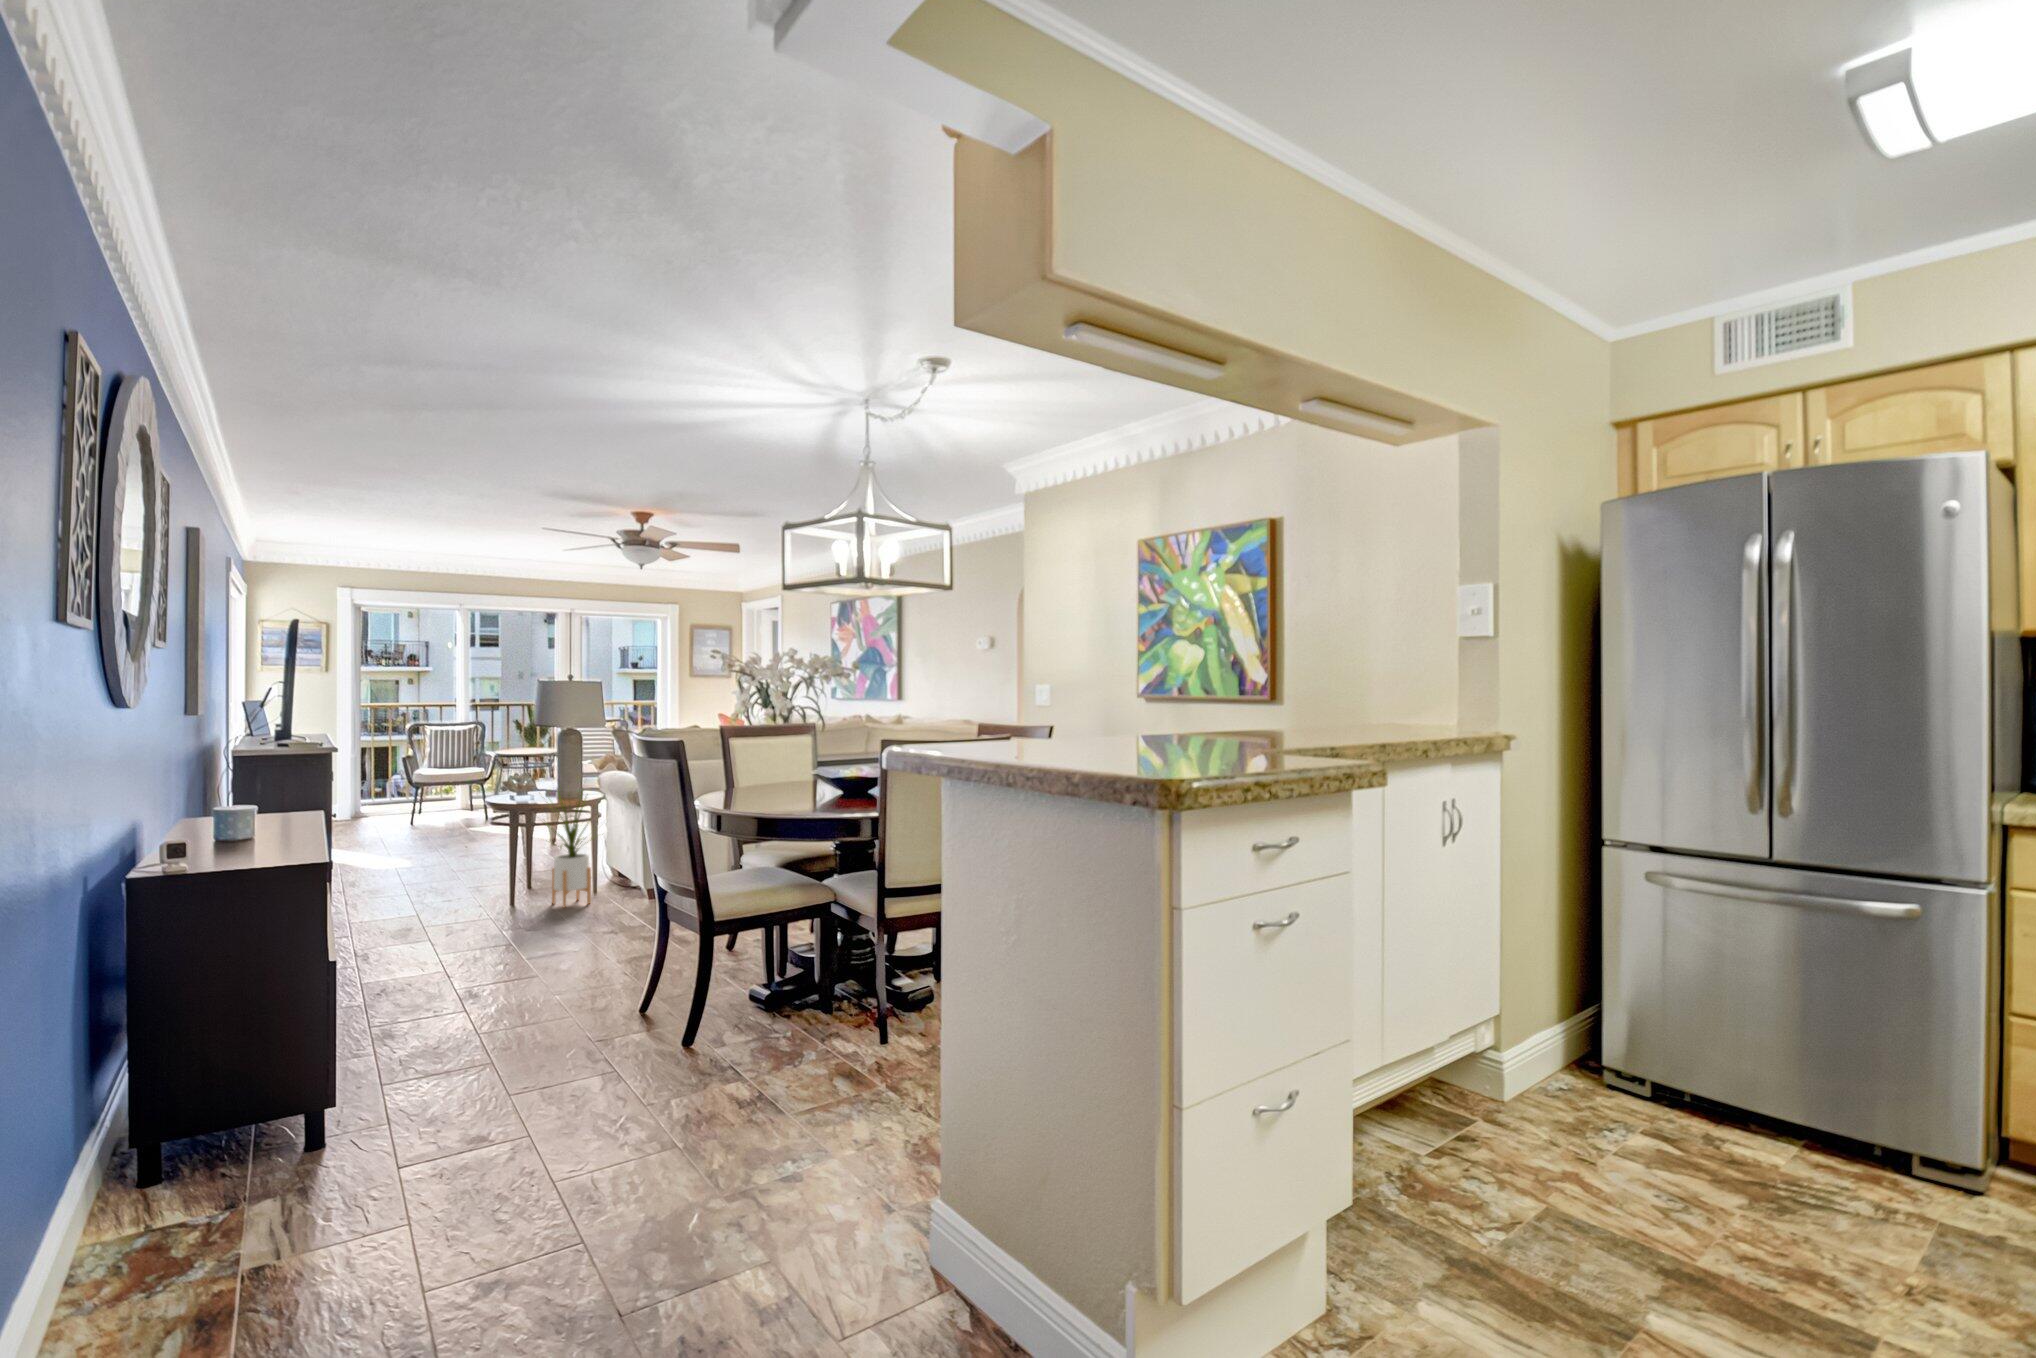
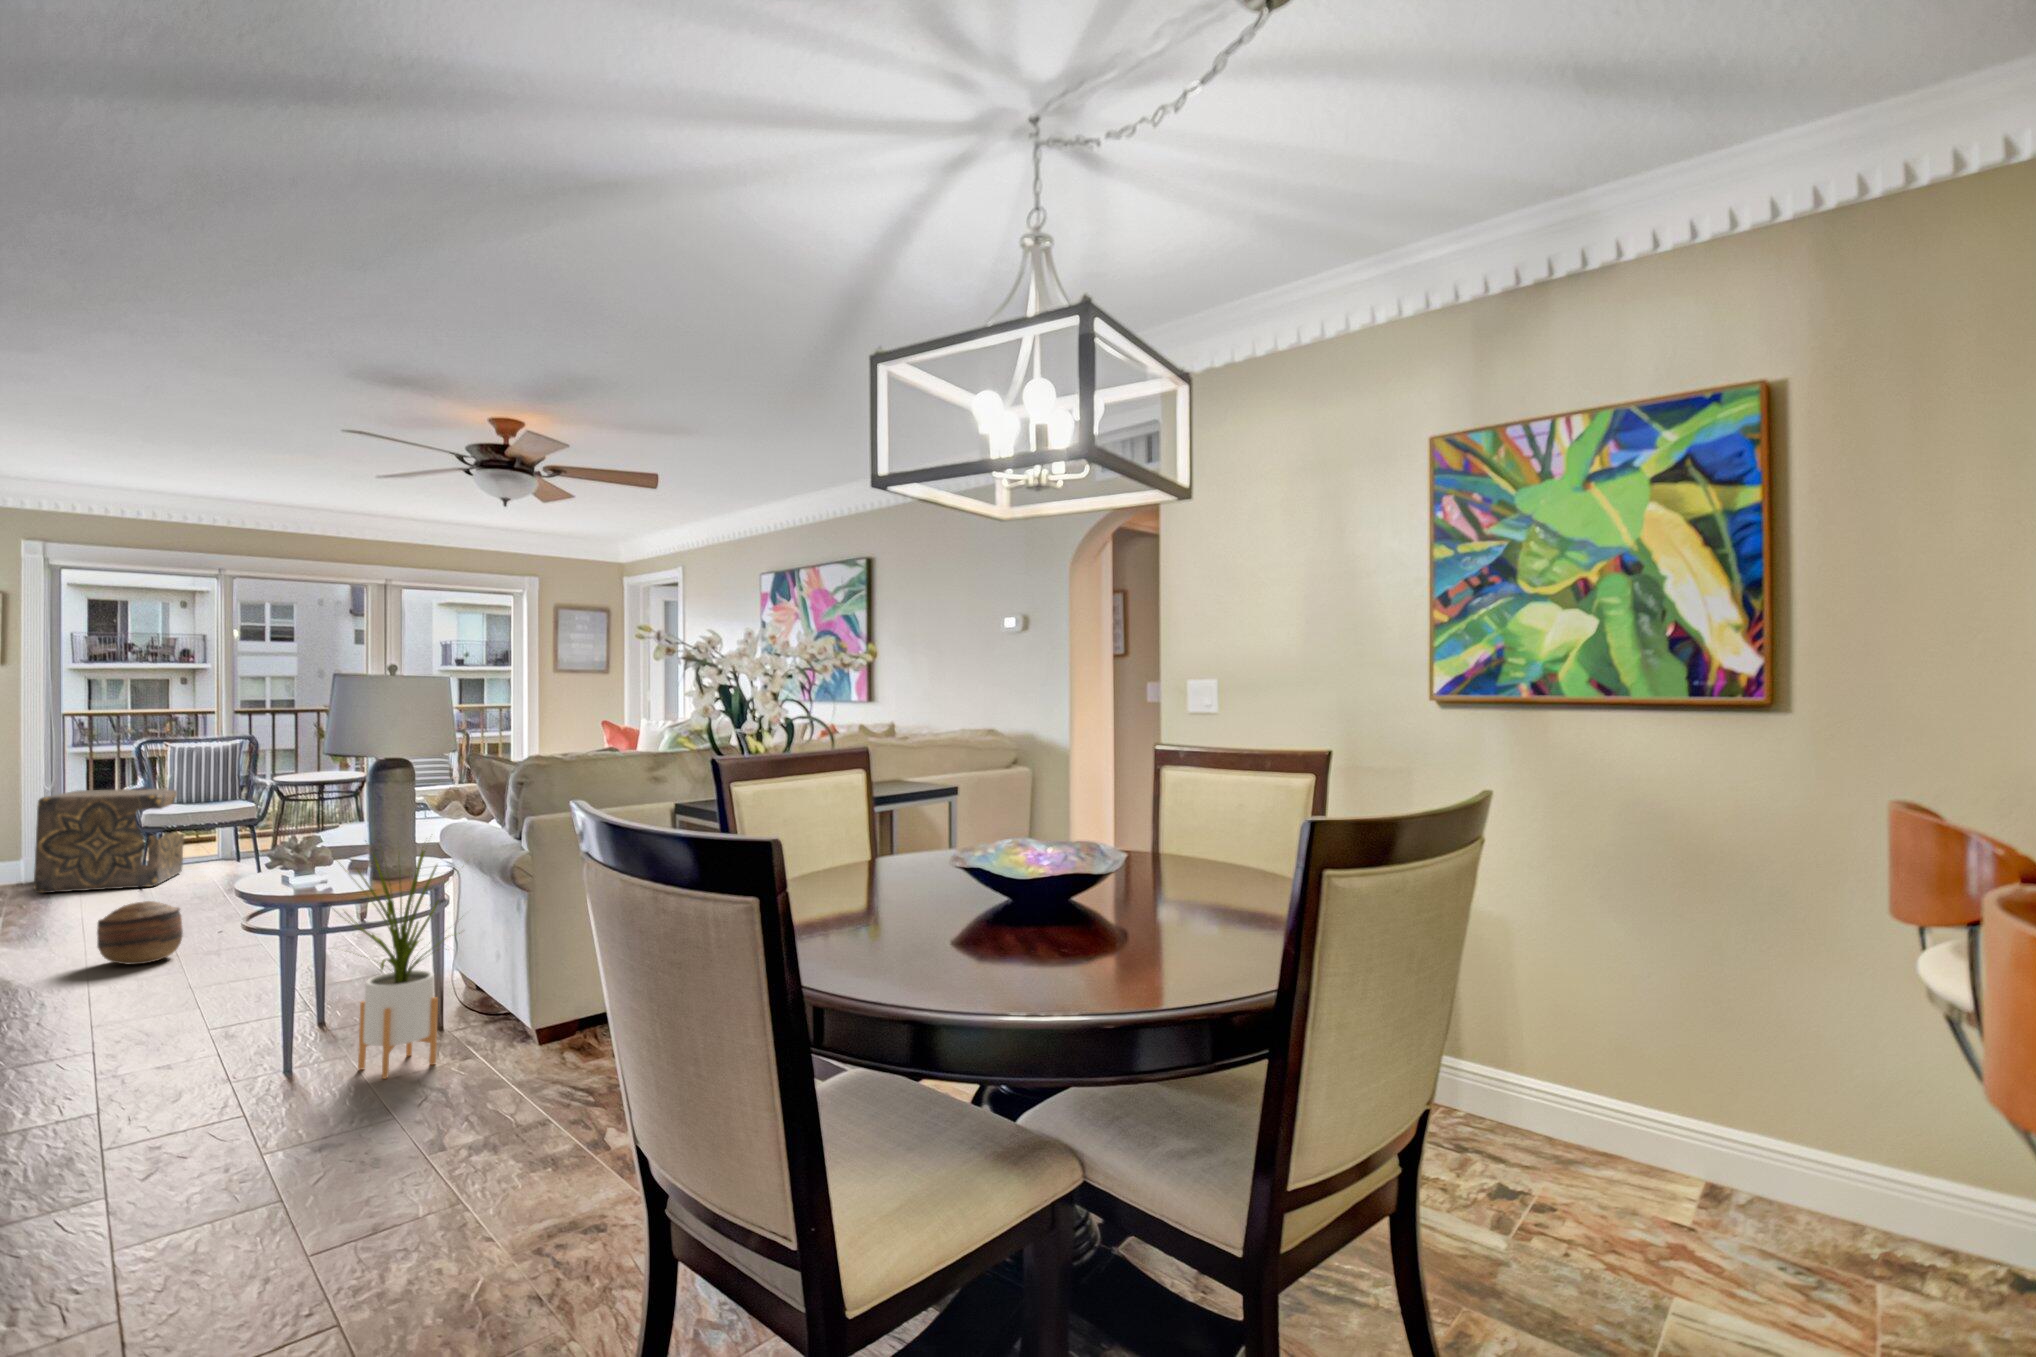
ottoman: none [376,759,459,825] -> present [34,789,184,893]
basket: none [419,823,463,860] -> present [97,901,183,964]

